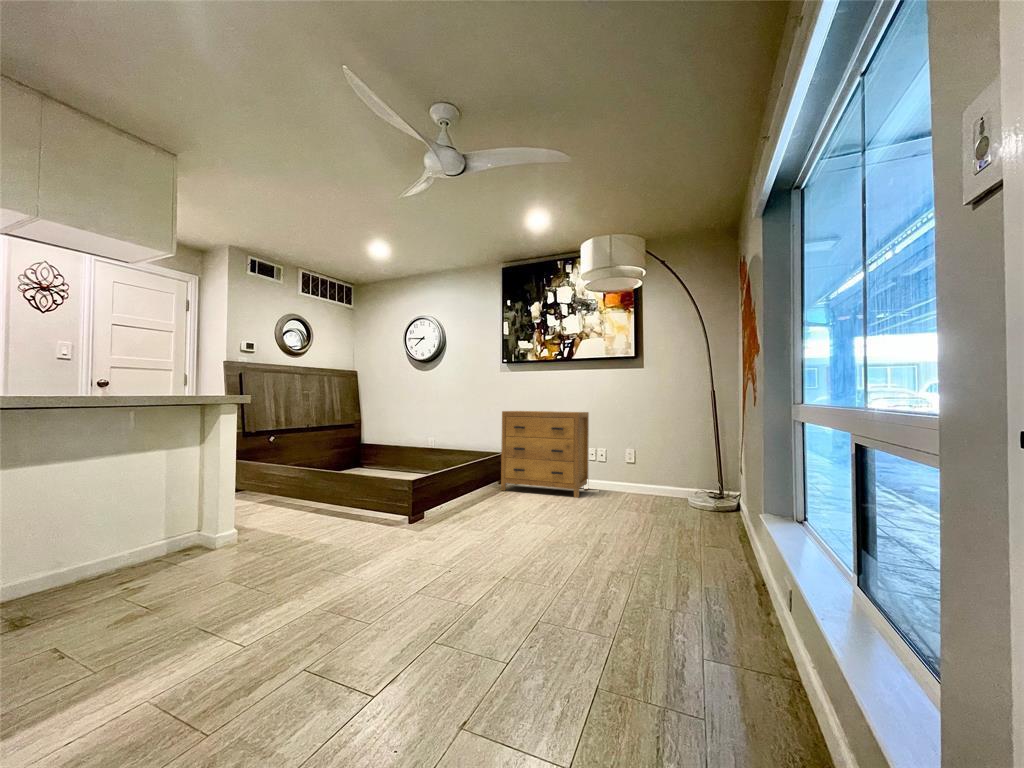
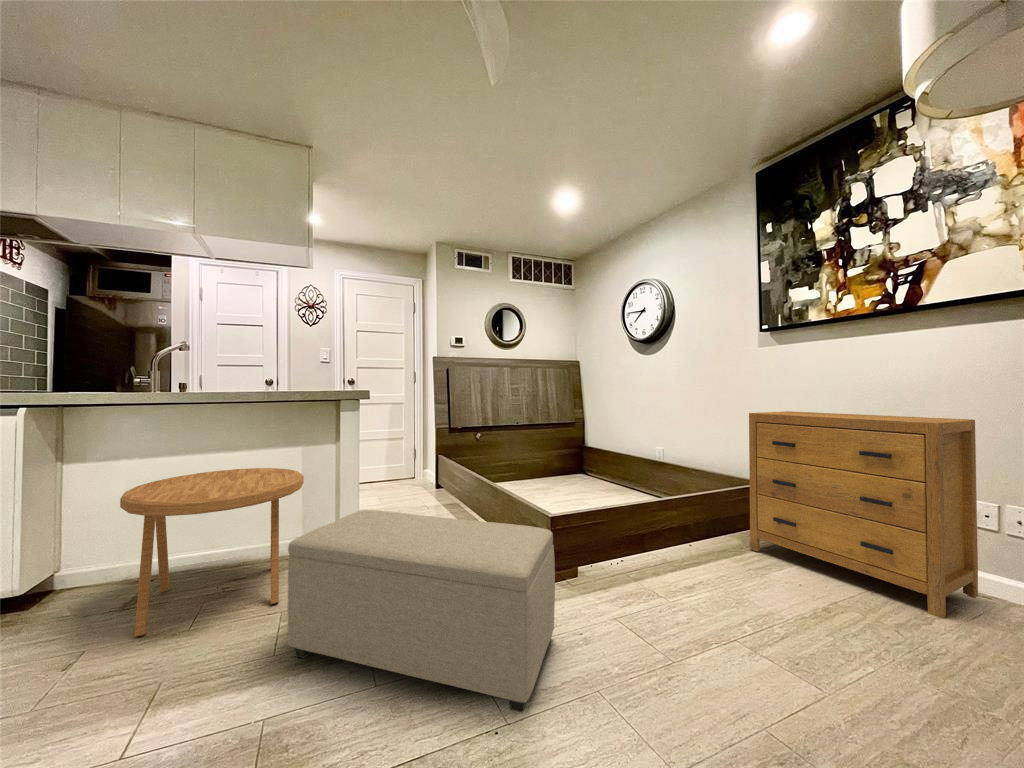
side table: none [48,460,225,600] -> present [120,468,304,637]
ottoman: none [280,471,449,570] -> present [288,510,555,712]

